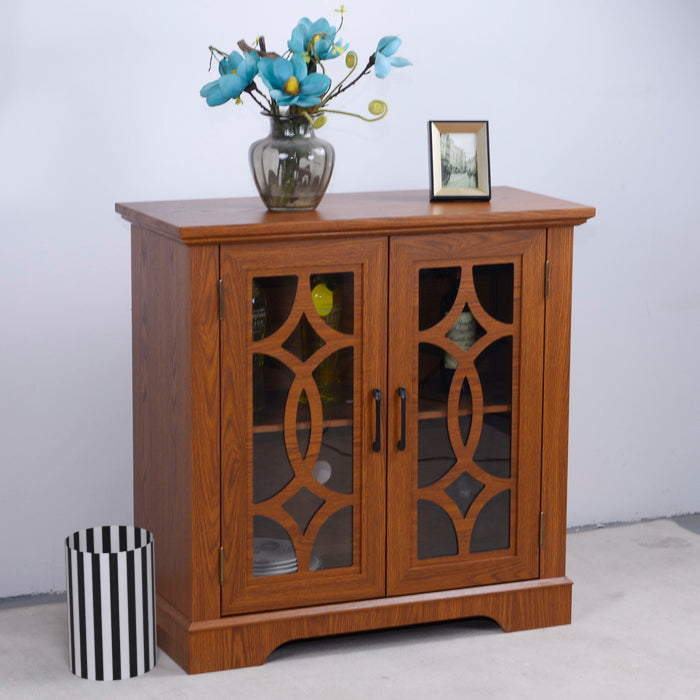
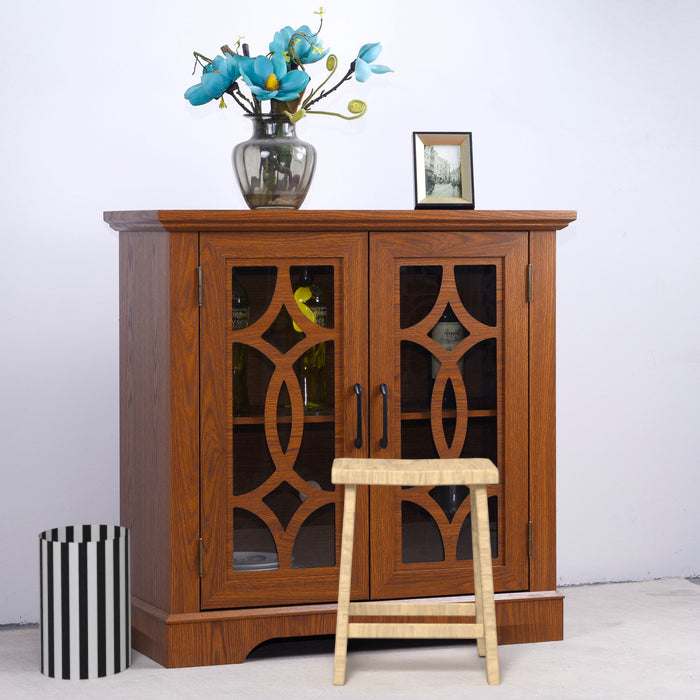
footstool: none [354,460,518,683] -> present [332,458,500,686]

